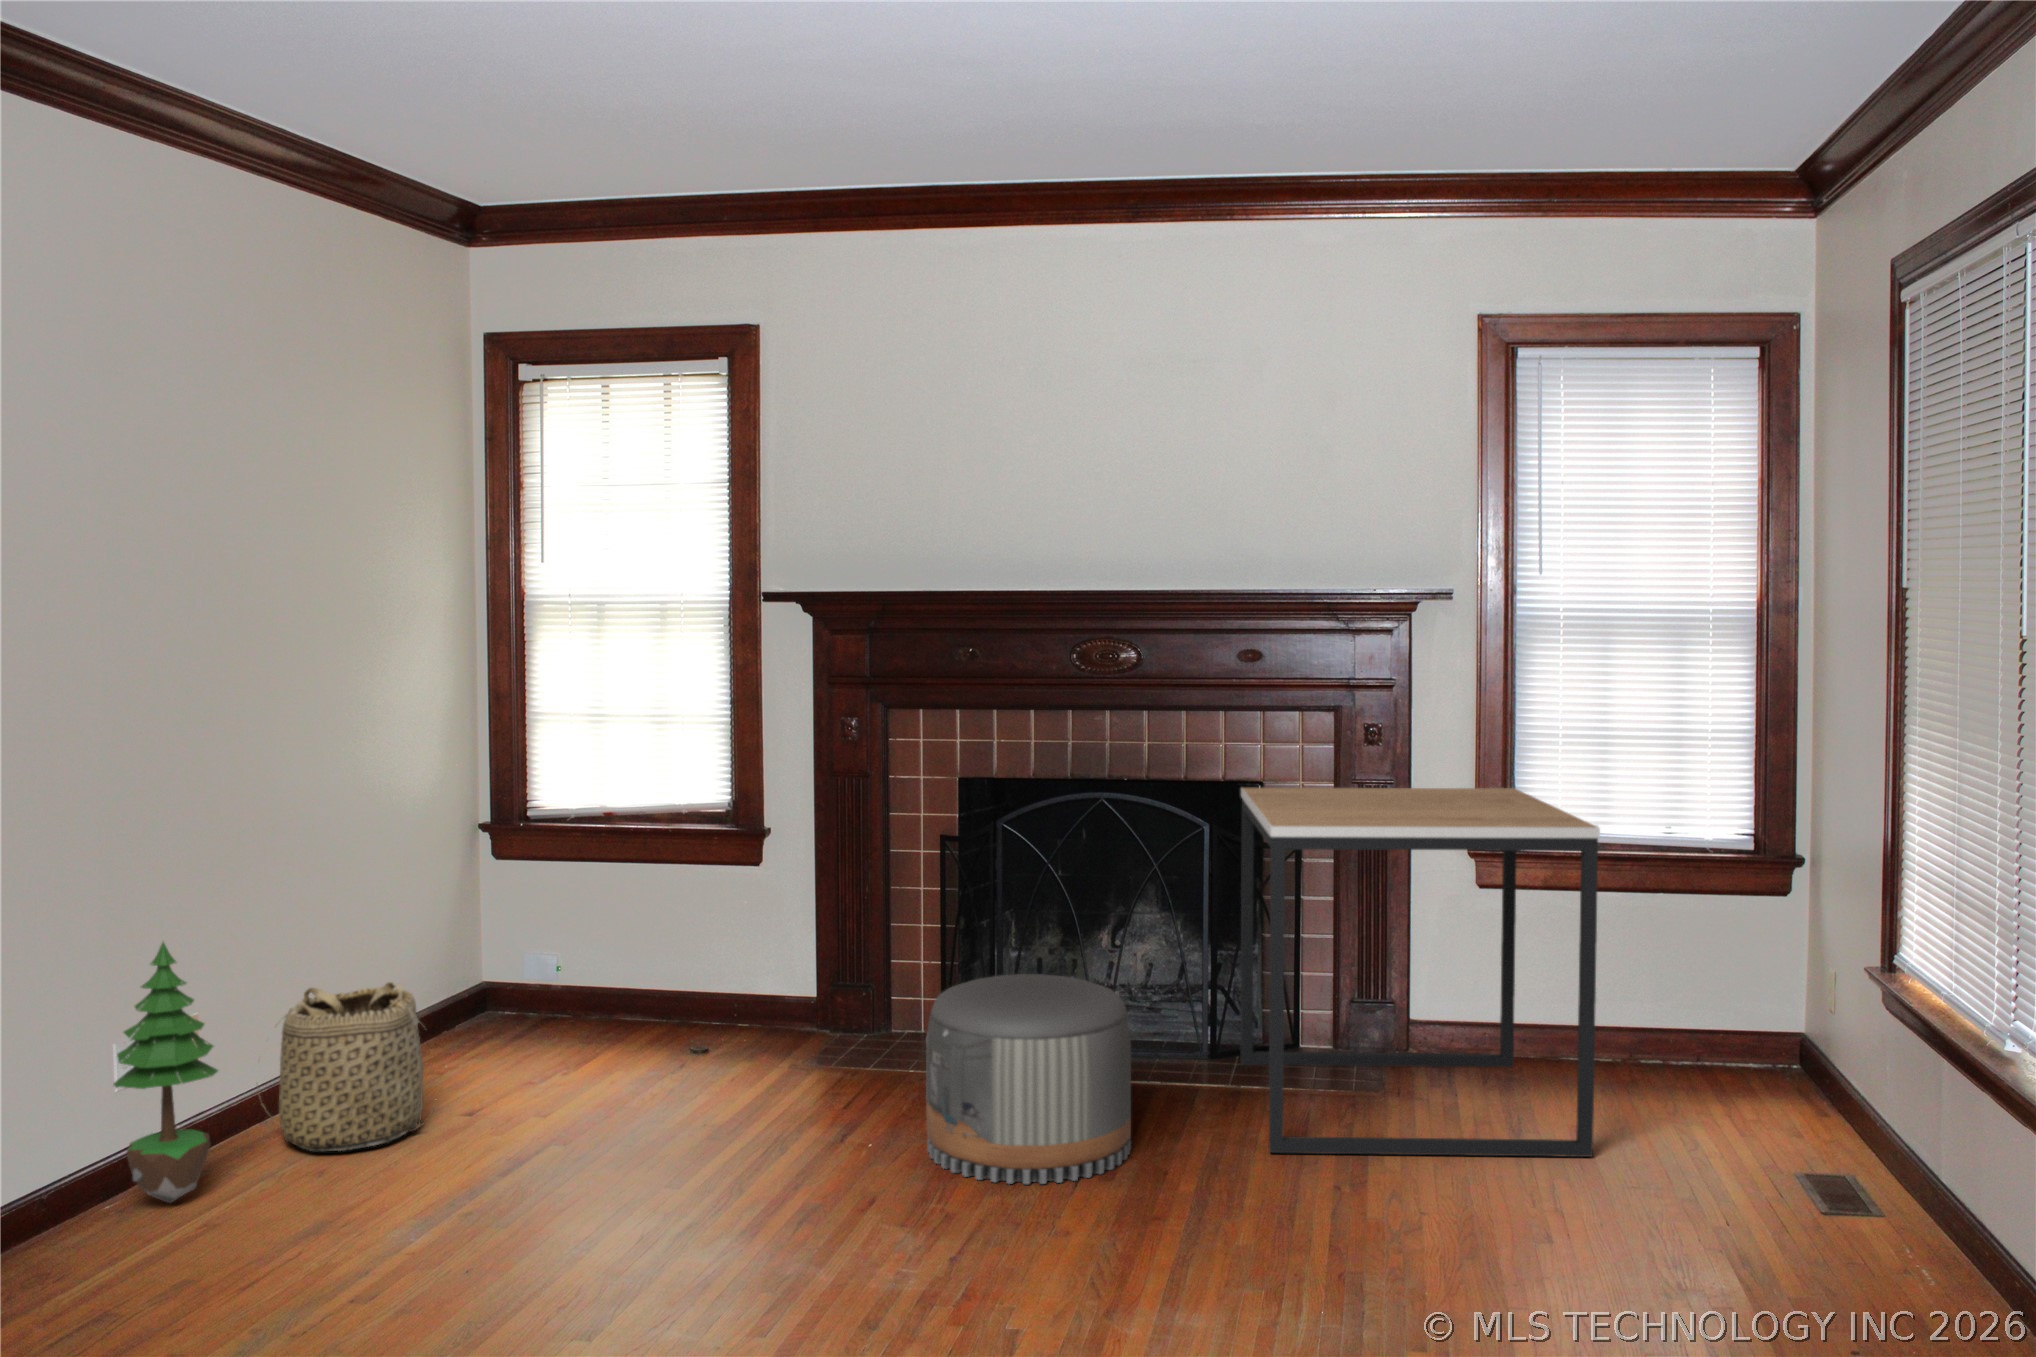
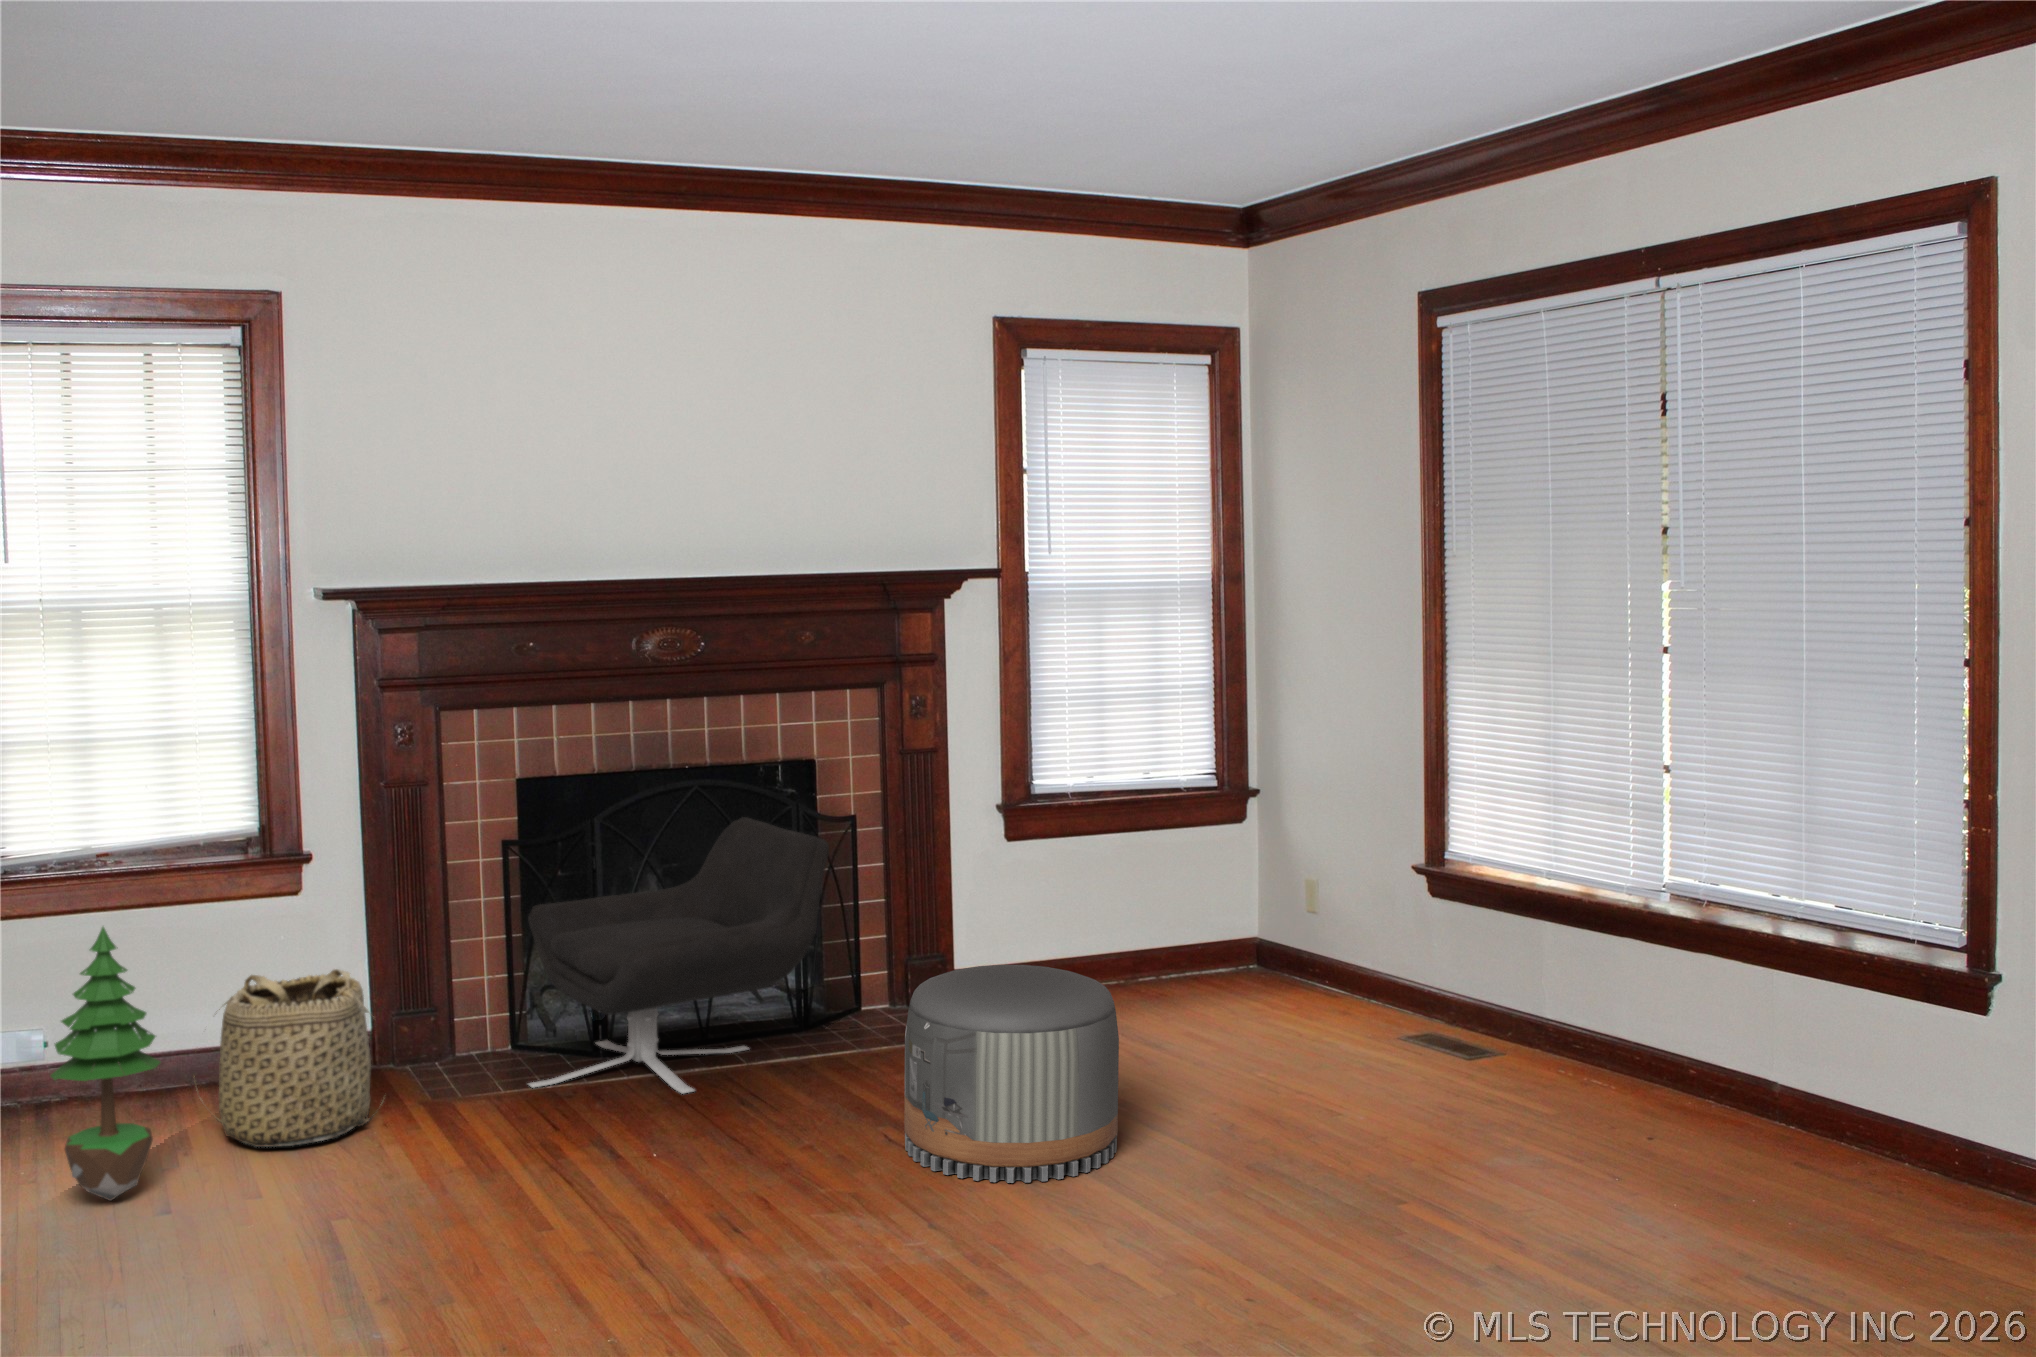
side table: present [1241,788,1600,1157] -> none [1228,770,1607,1156]
lounge chair: none [574,837,859,1099] -> present [528,817,829,1094]

